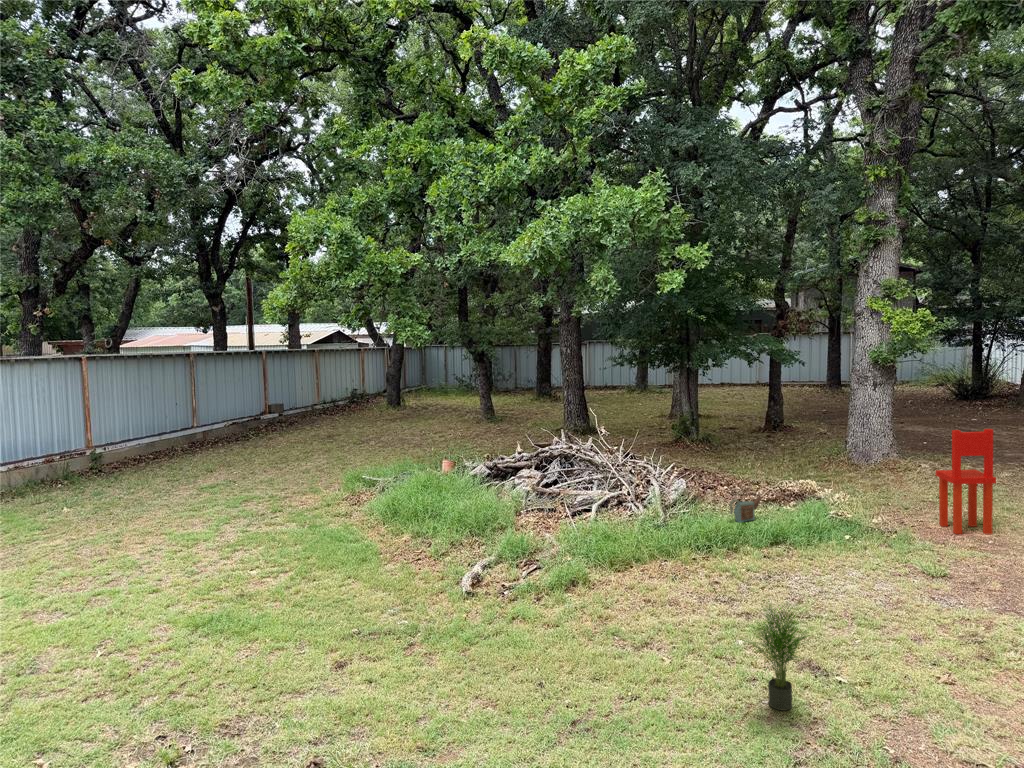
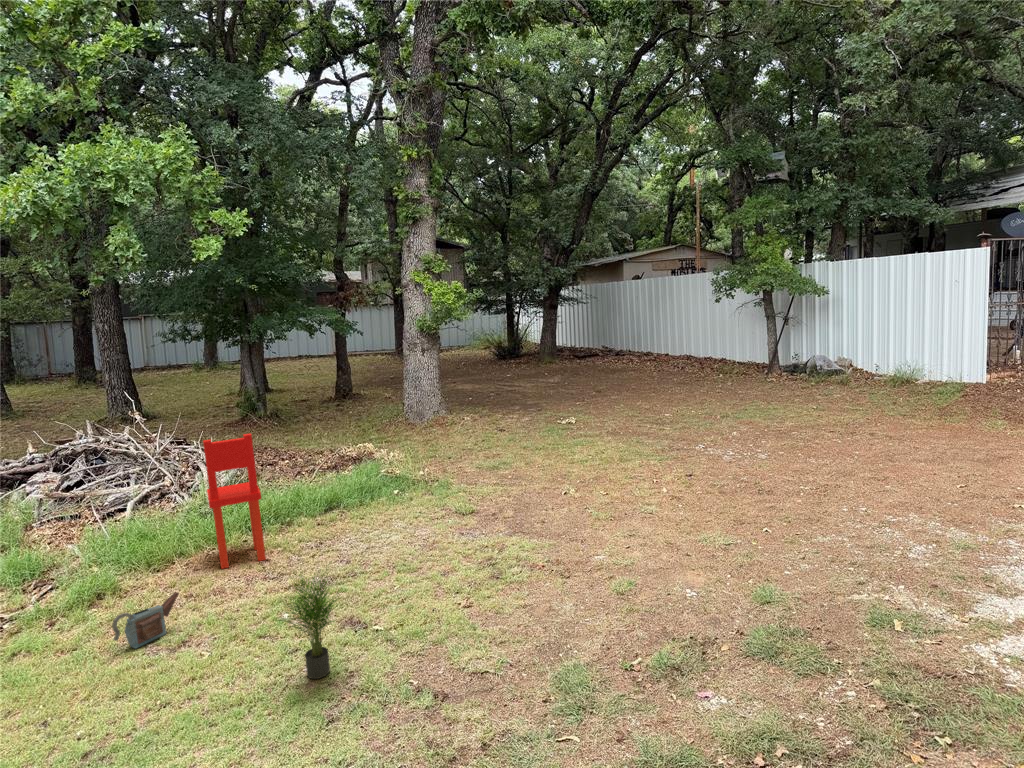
chair: present [936,429,996,534] -> present [203,434,266,569]
watering can: present [730,496,762,523] -> present [112,592,179,649]

